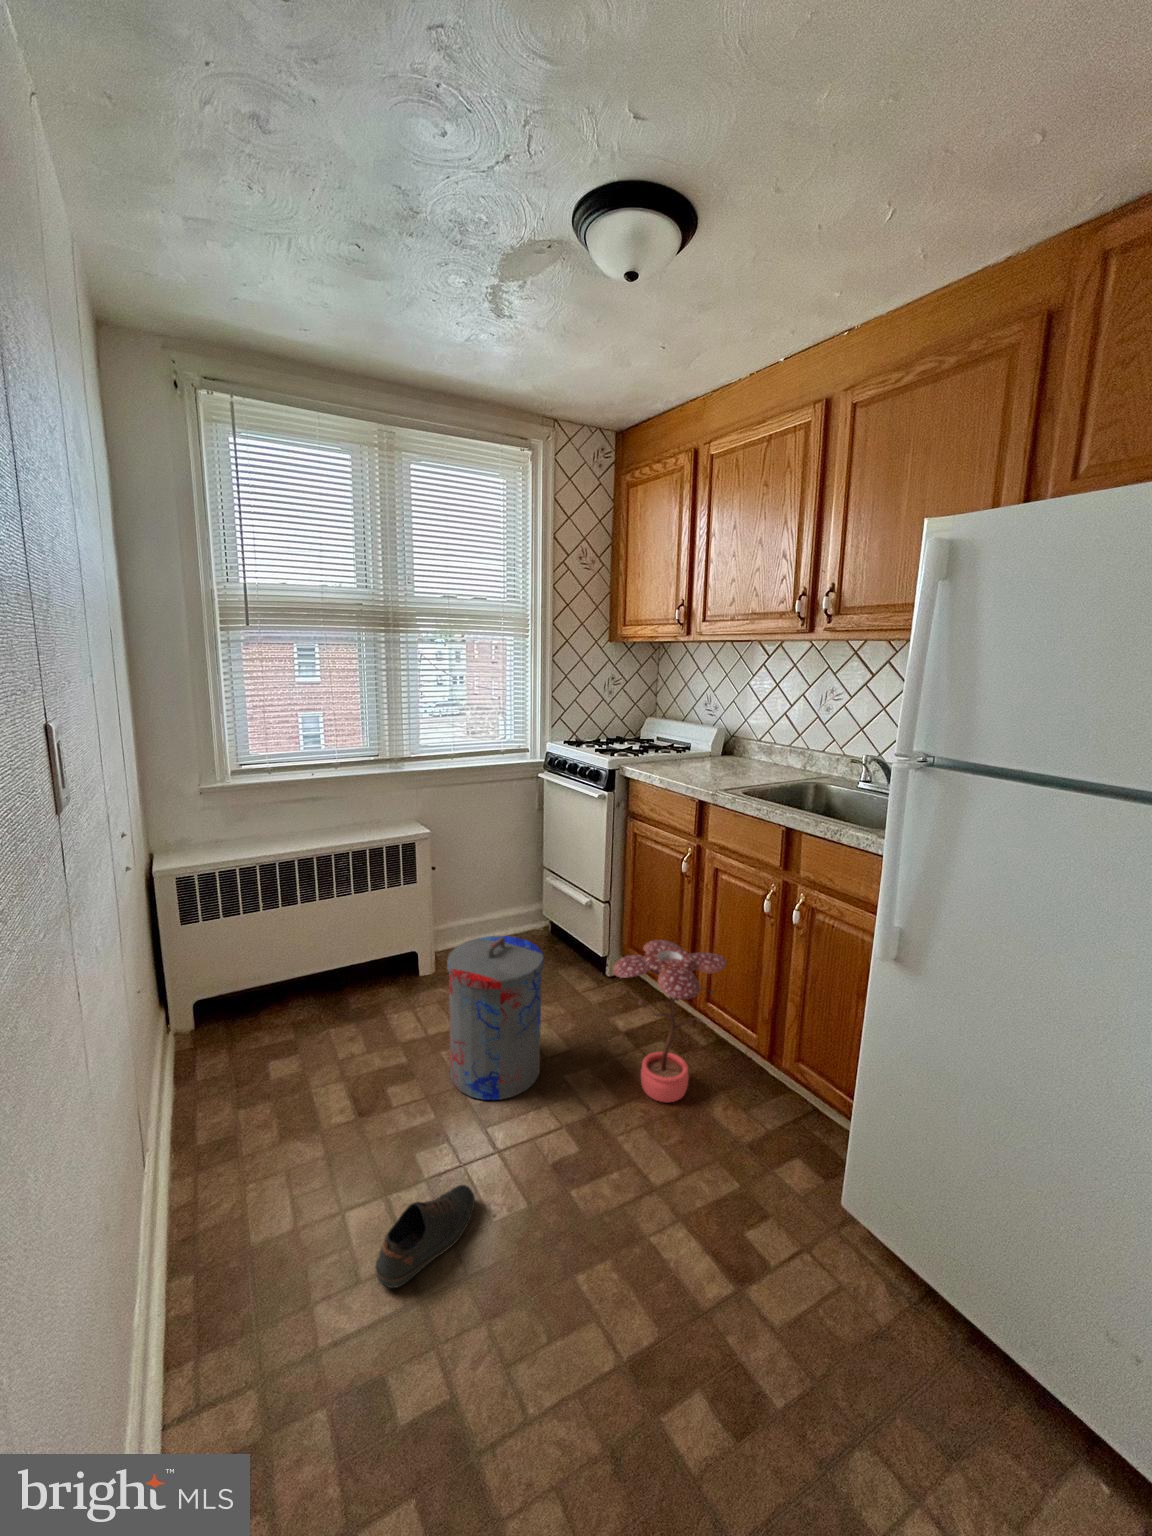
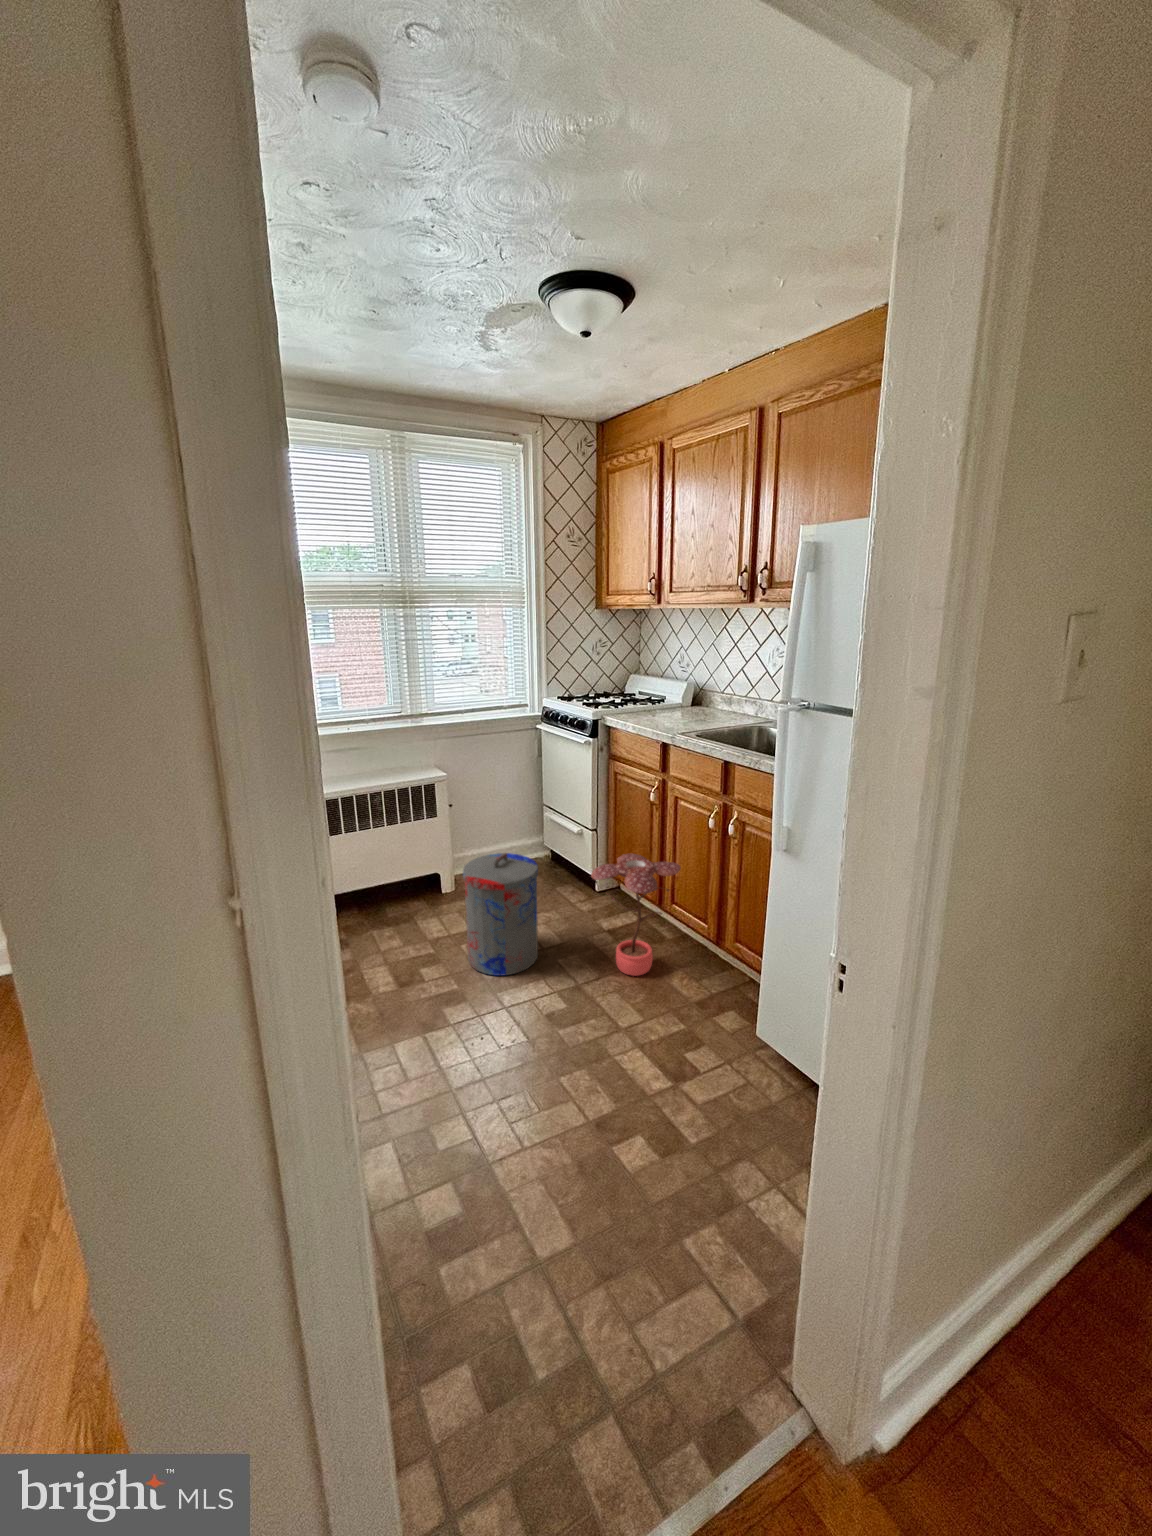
shoe: present [375,1185,475,1288] -> none [416,1025,487,1085]

